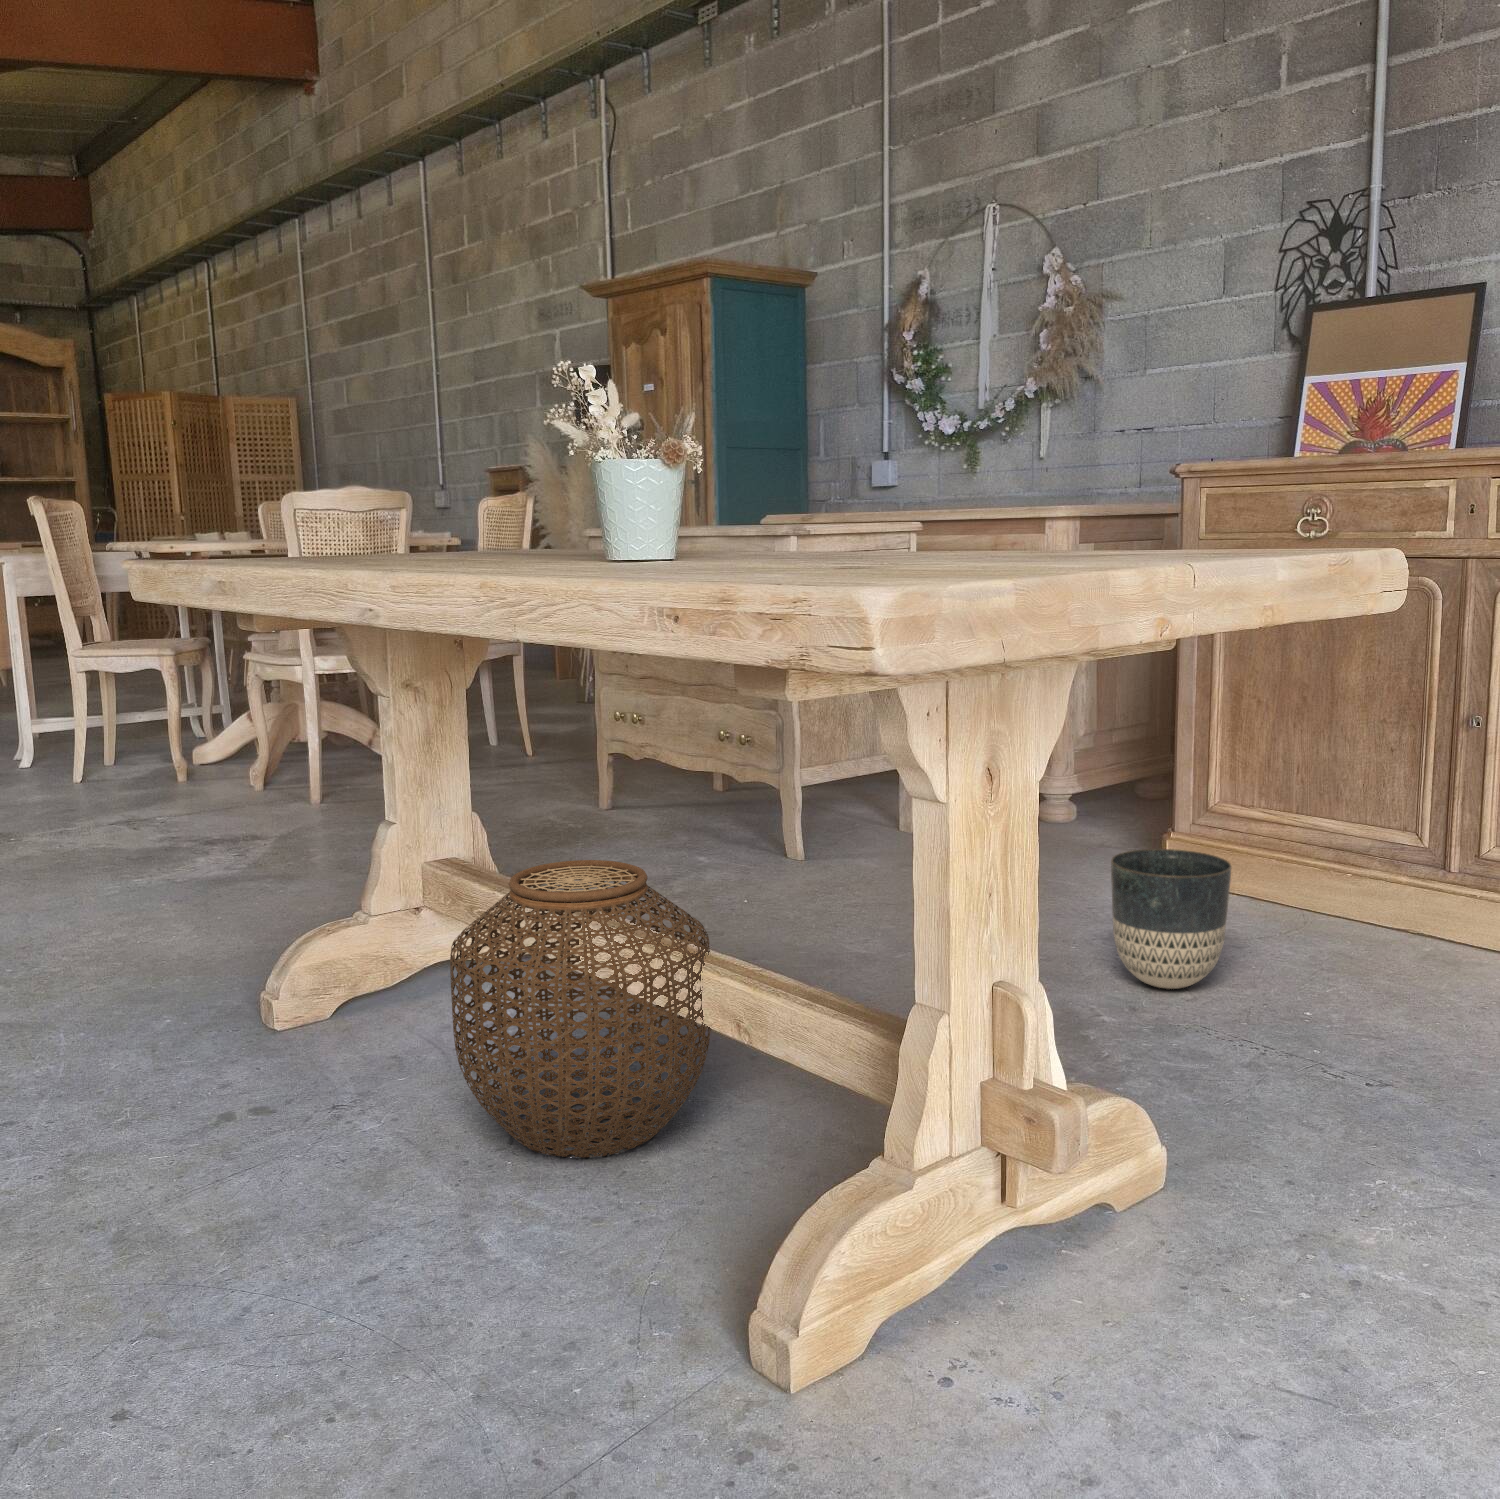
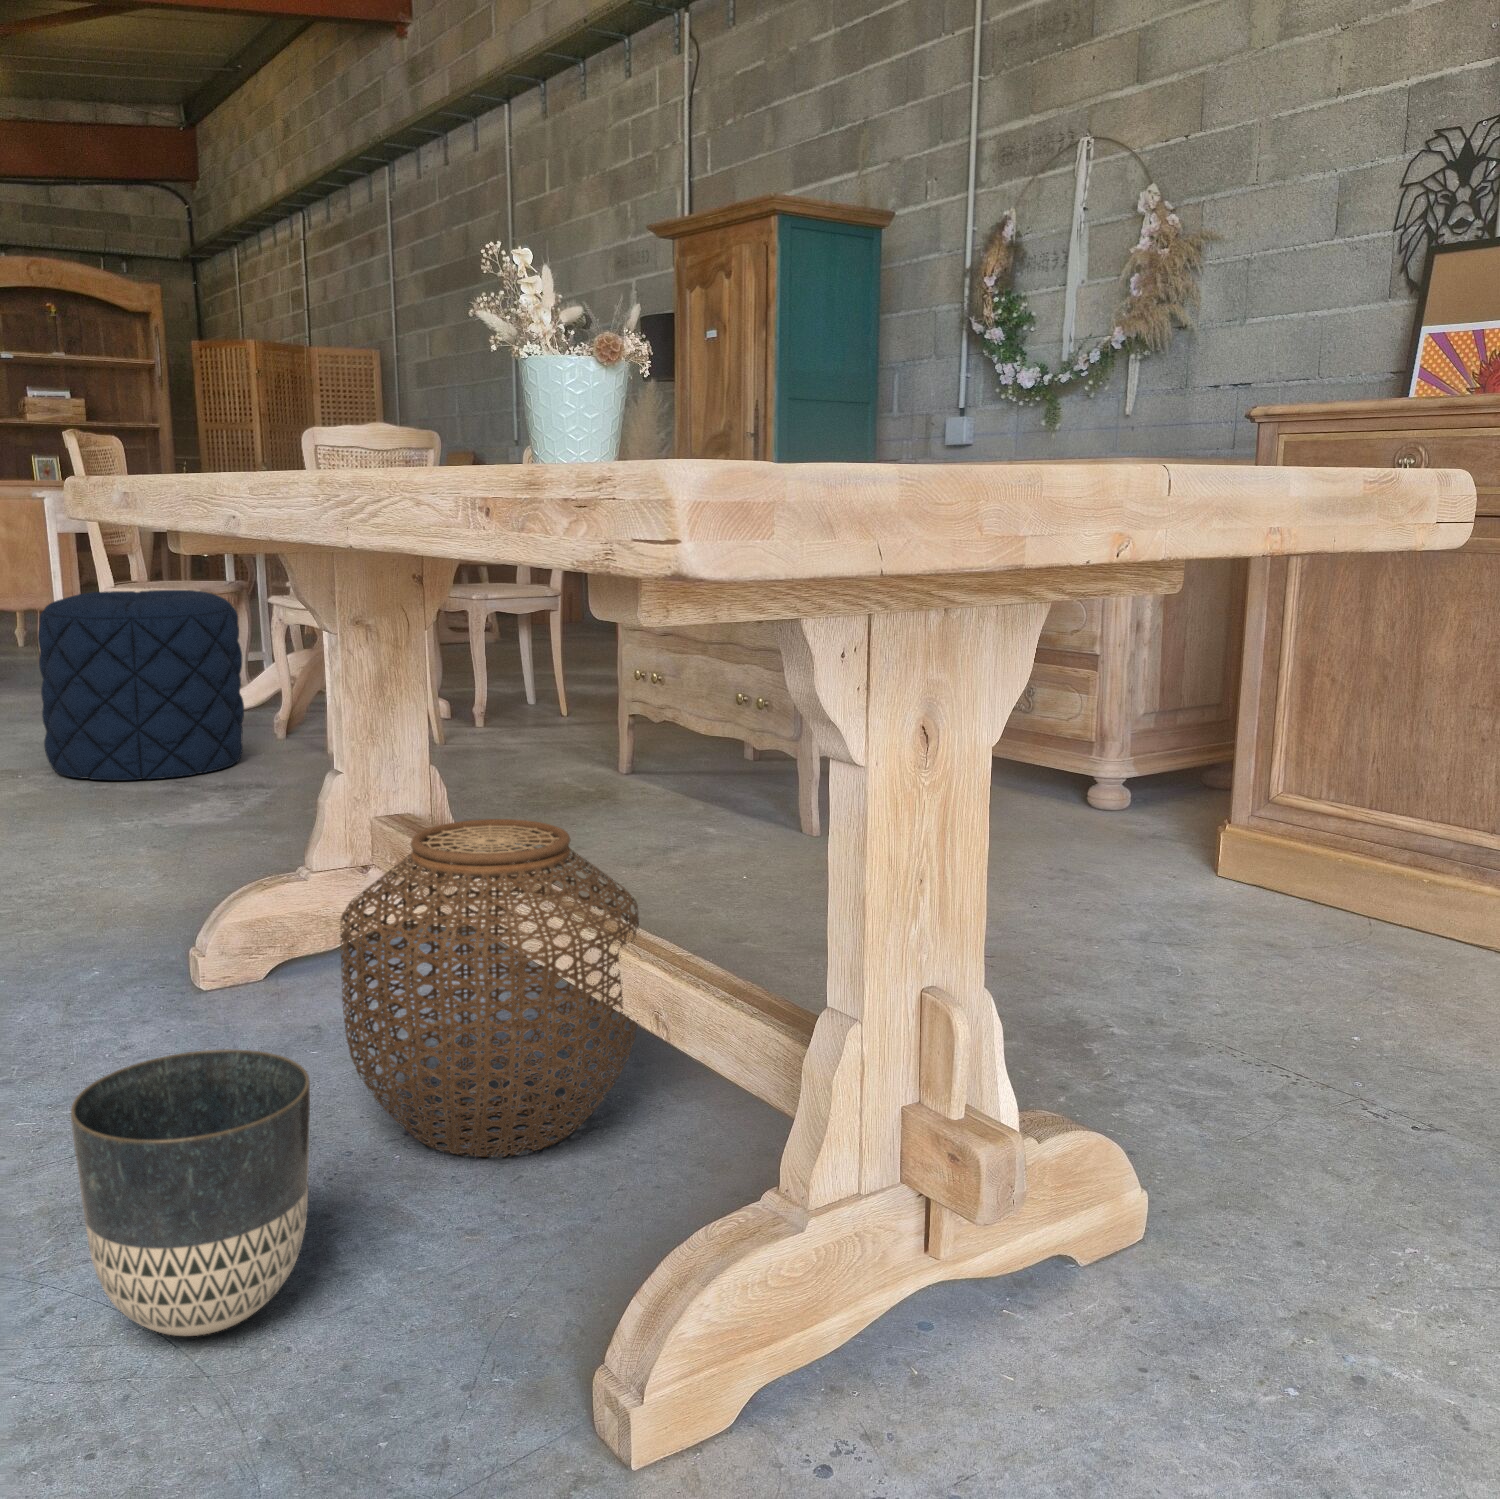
pouf: none [30,652,230,838] -> present [38,590,244,780]
planter: present [1111,849,1232,989] -> present [71,1050,310,1336]

